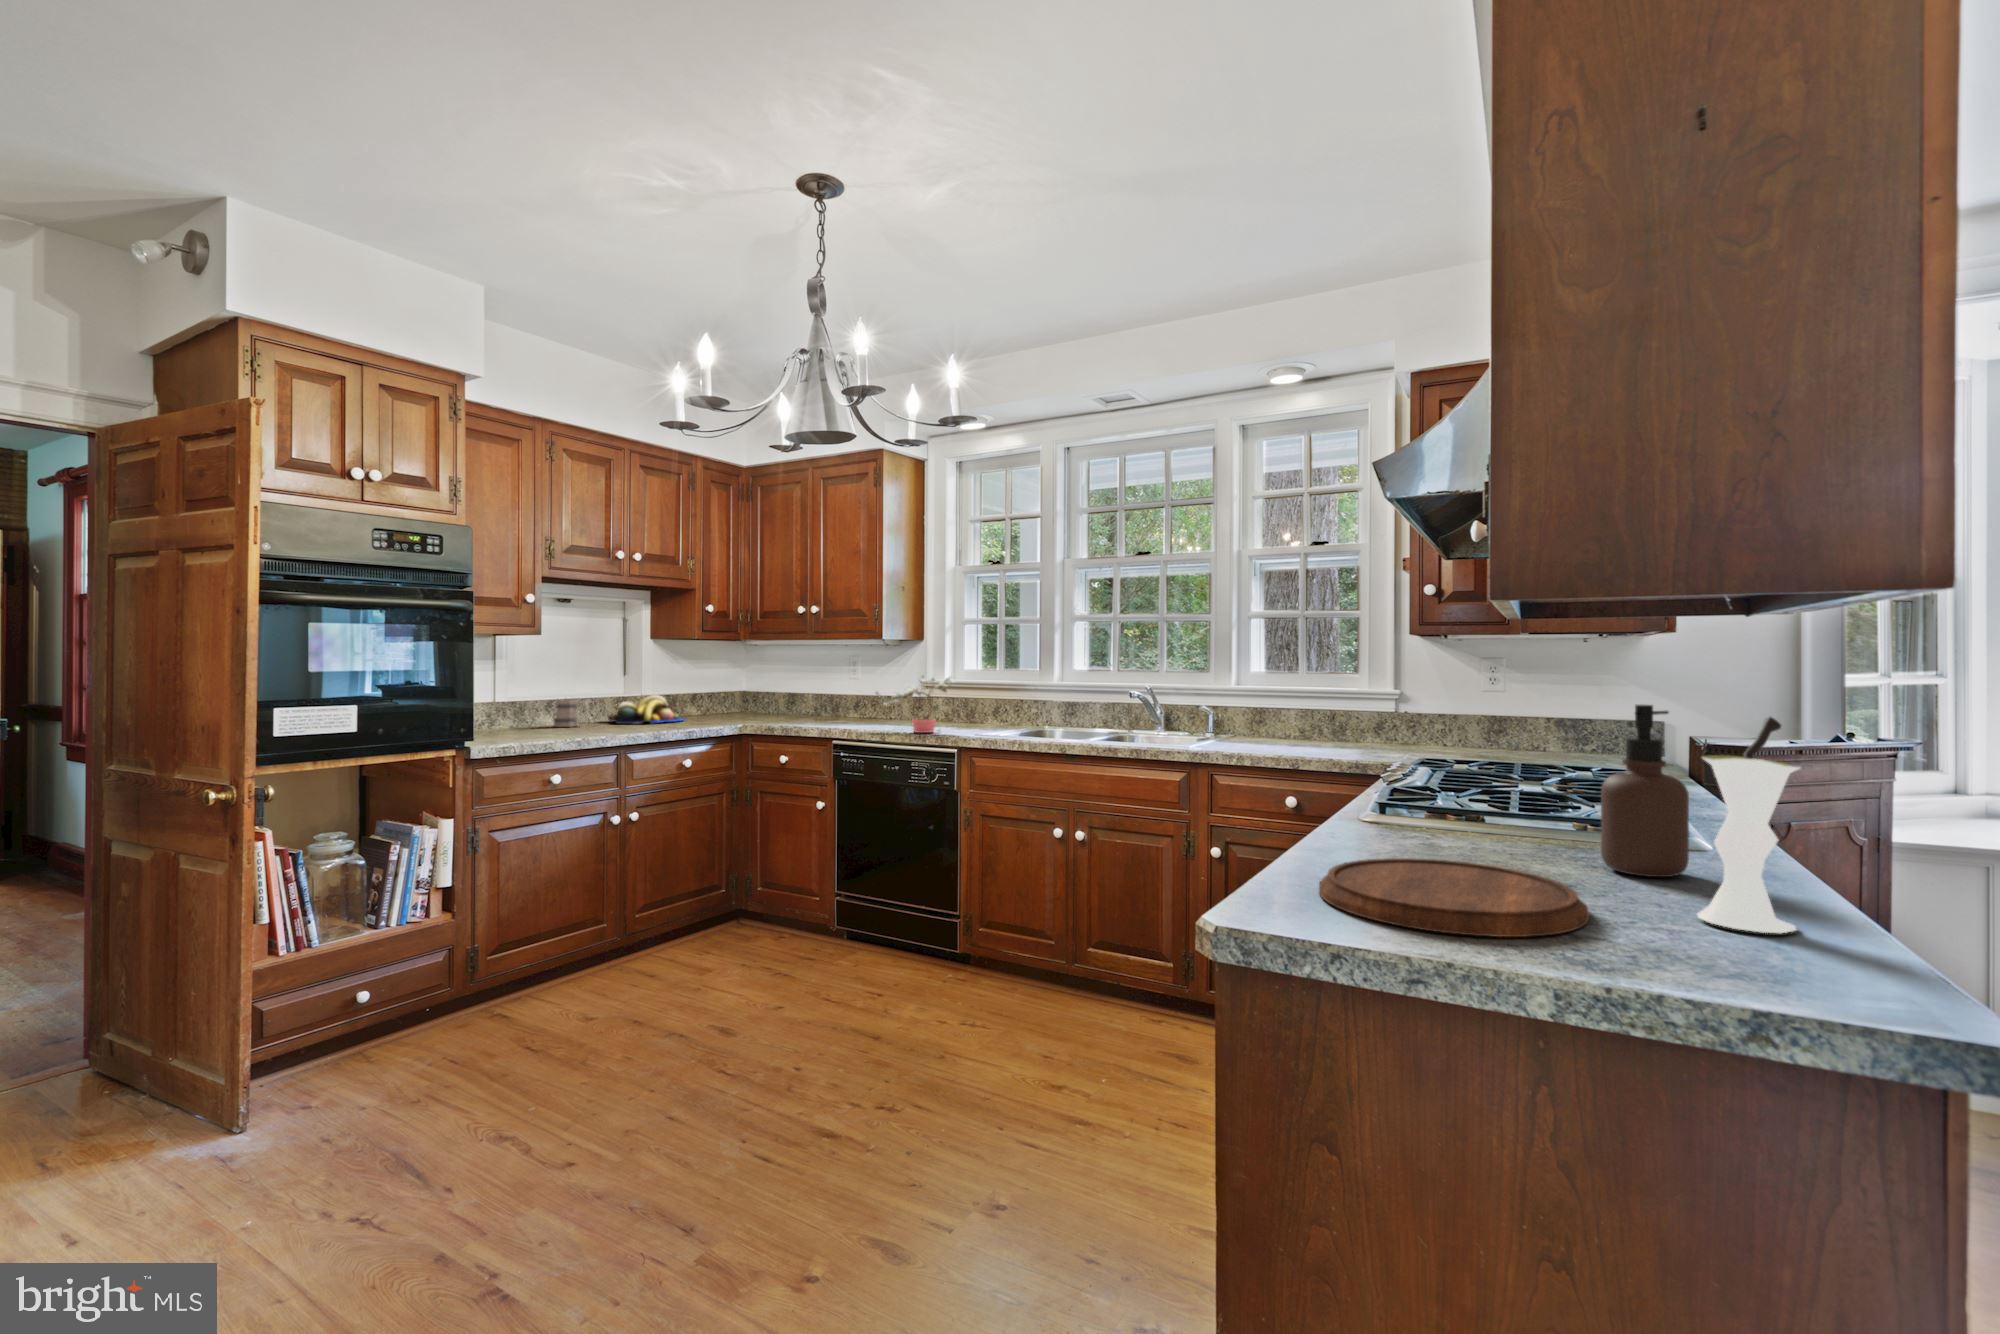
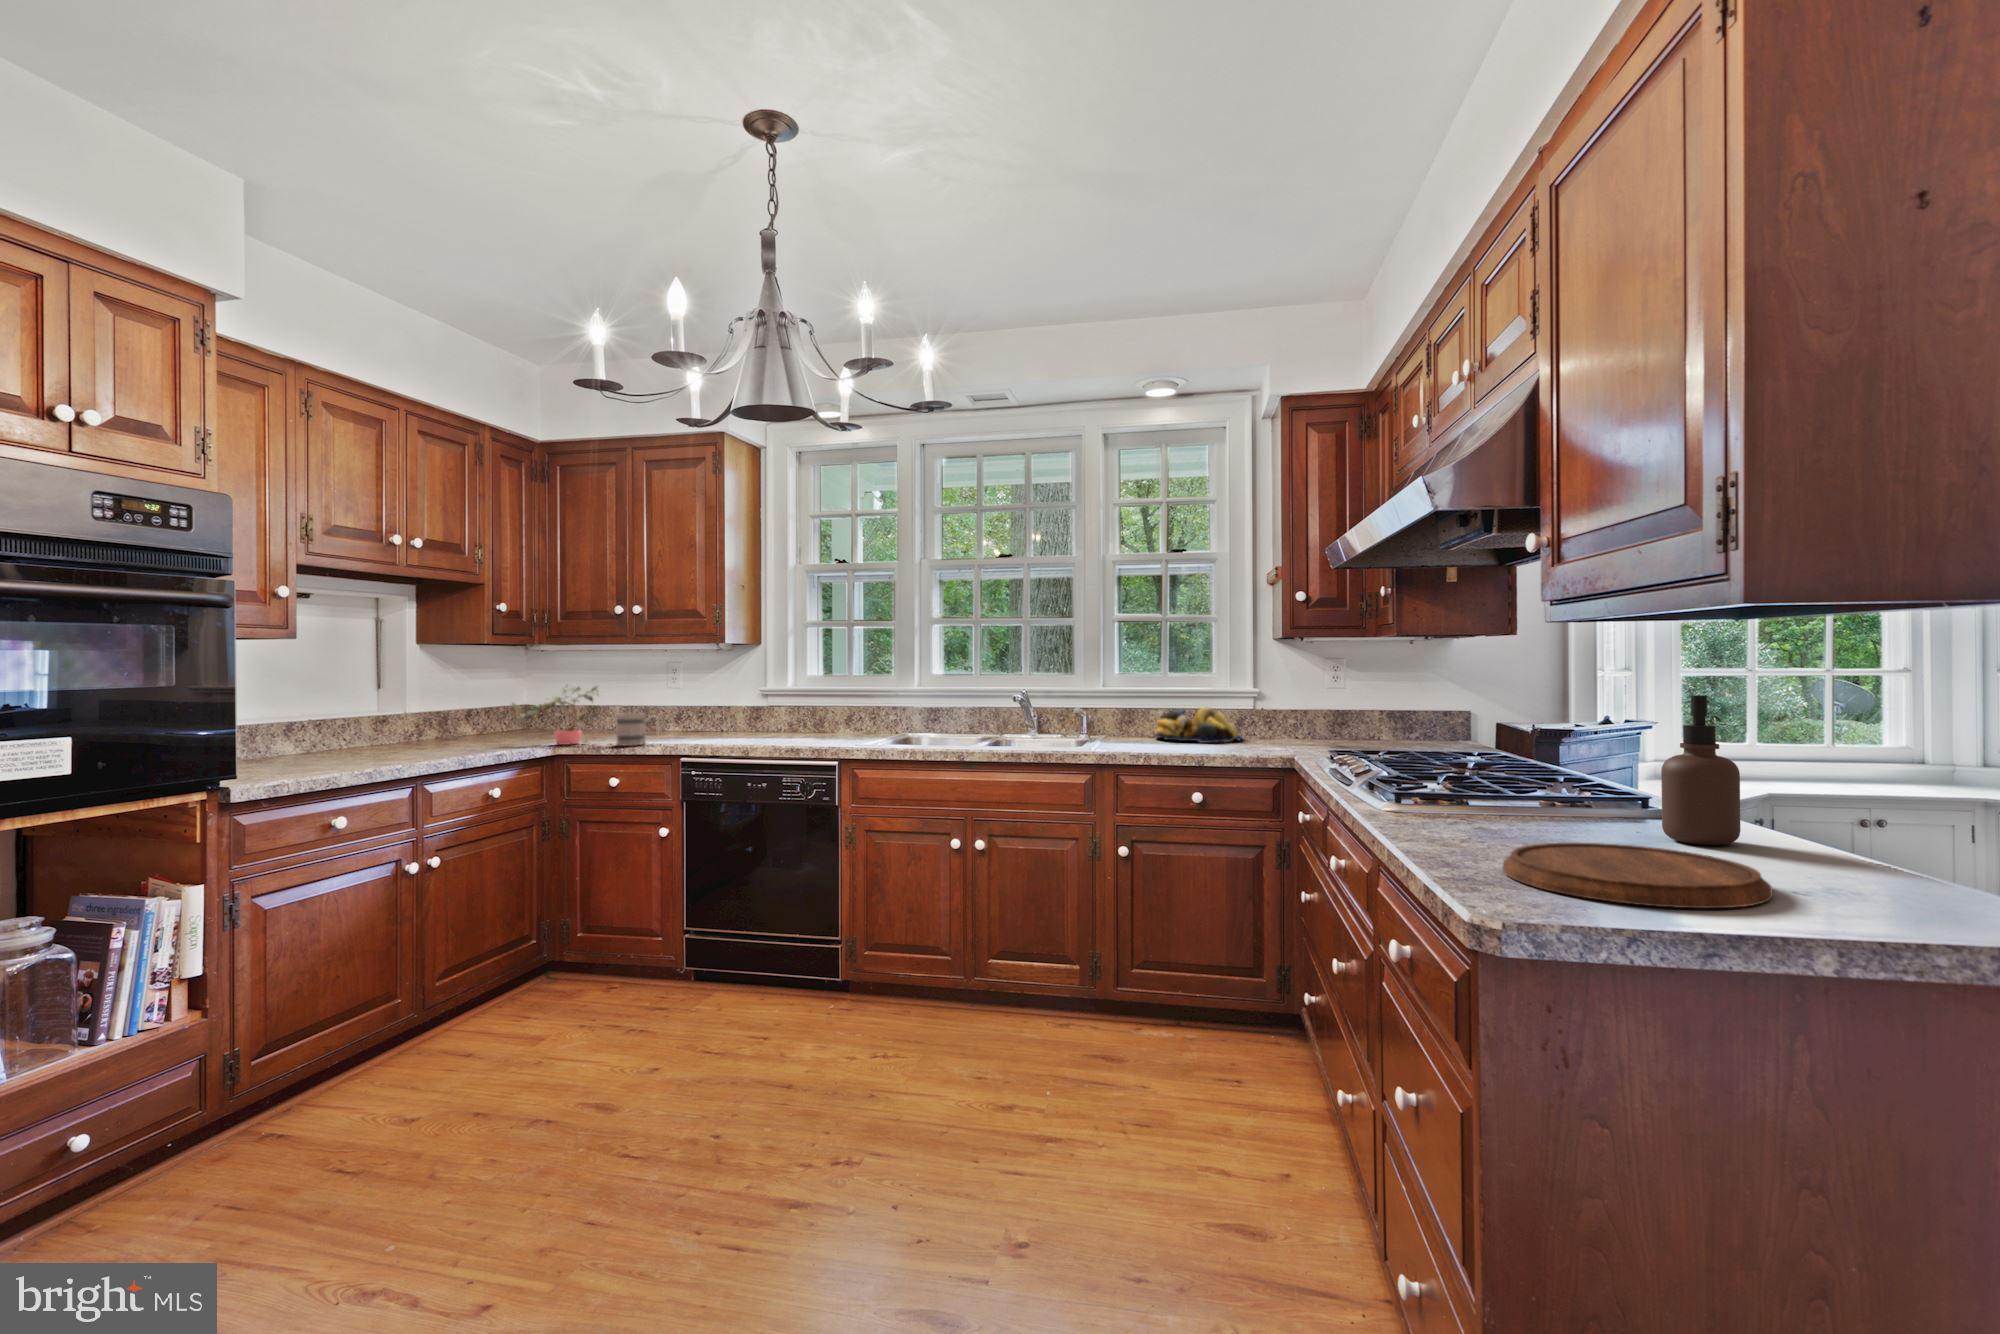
potted plant: present [875,677,953,733] -> present [510,686,602,745]
fruit bowl: present [608,695,683,724] -> present [1154,706,1242,743]
mug: present [554,699,588,727] -> present [616,713,659,746]
vase: present [1697,717,1799,933] -> none [1816,702,1907,884]

